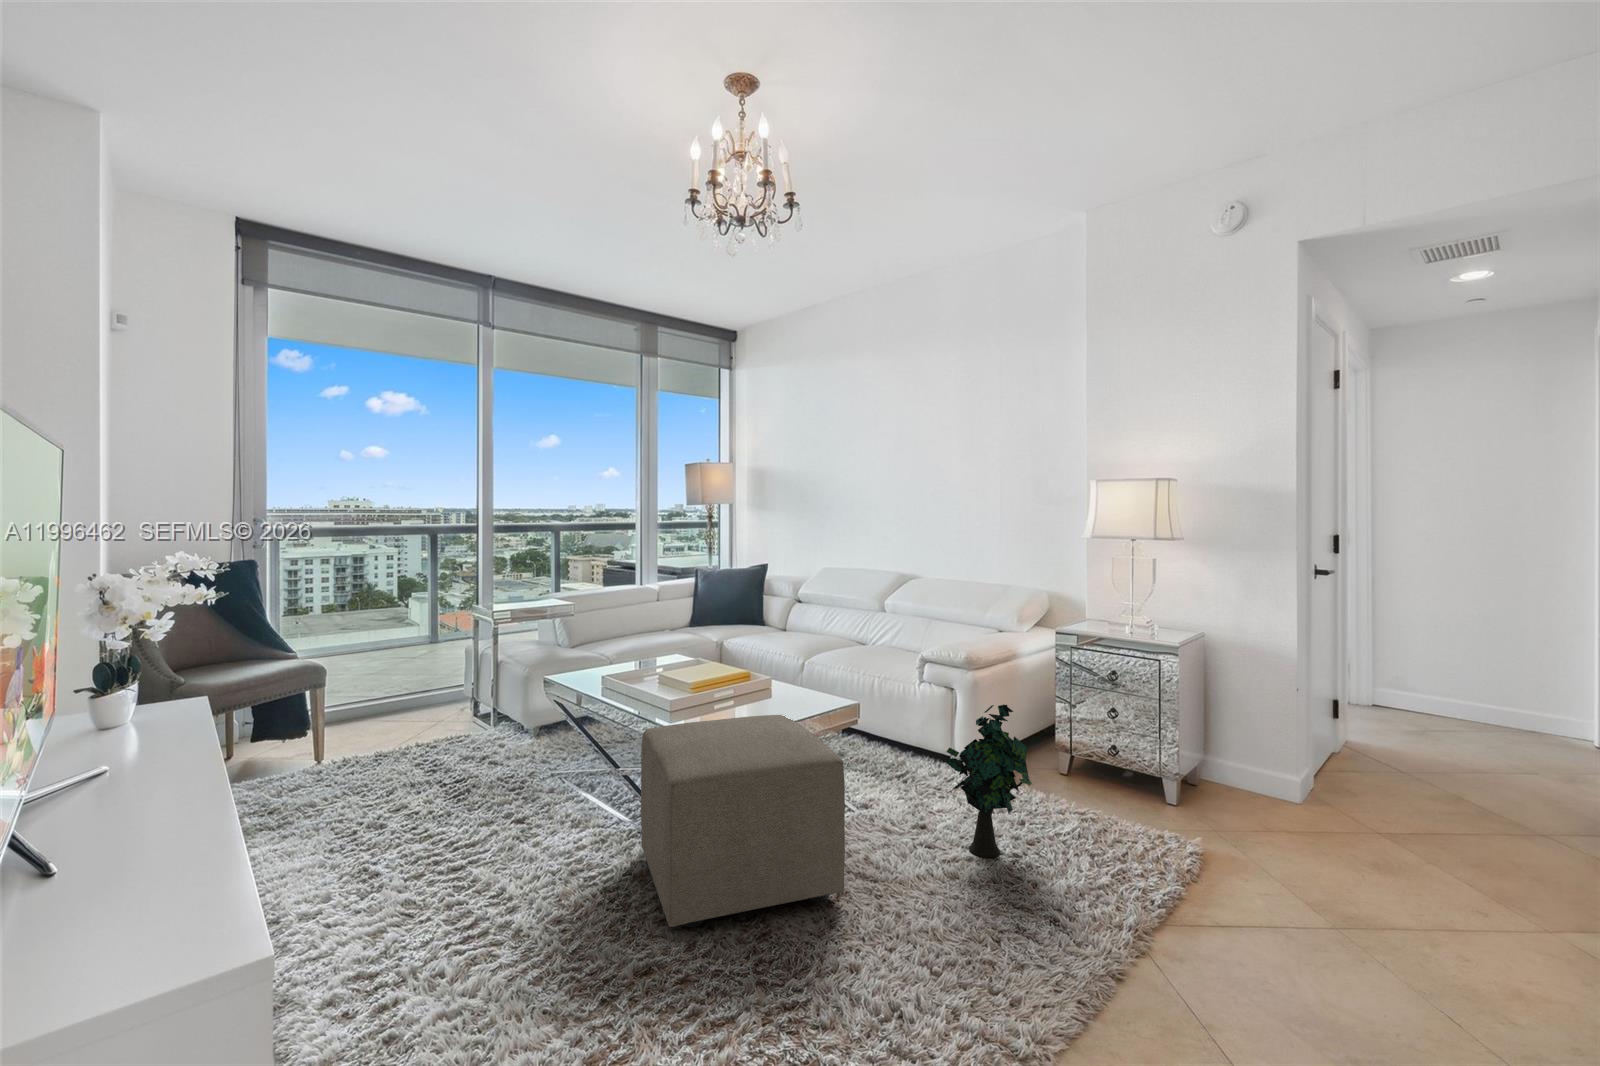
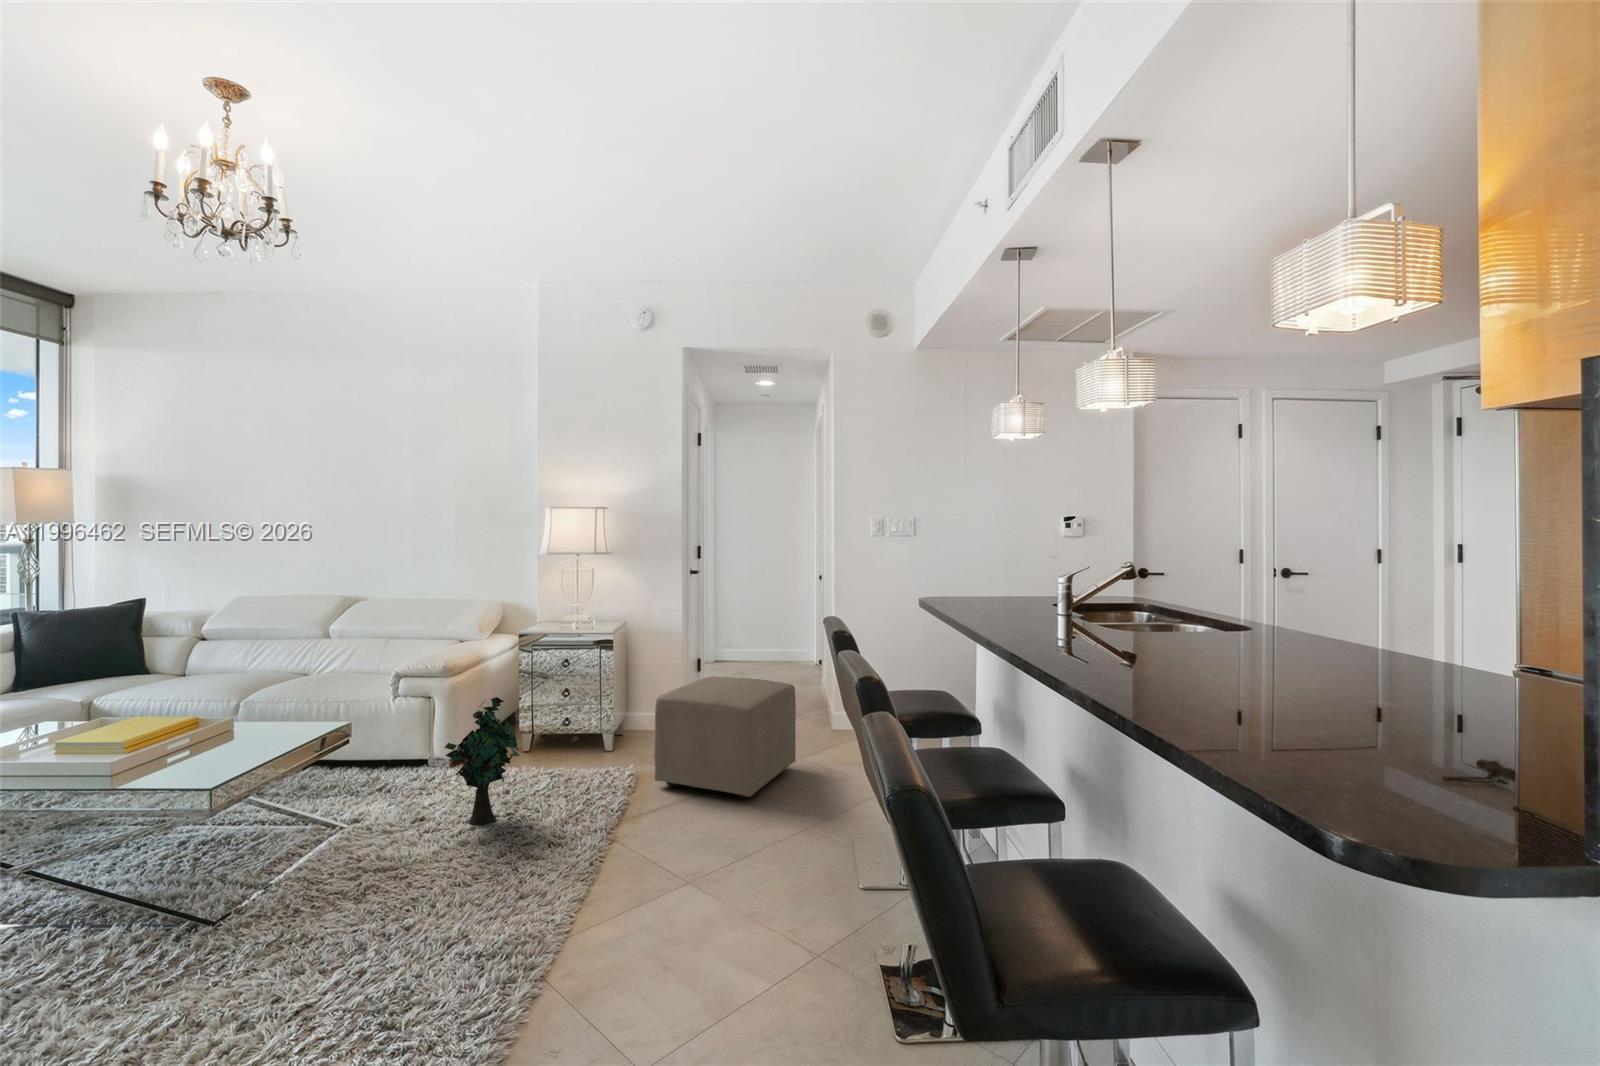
ottoman: present [641,715,845,927] -> present [654,676,796,799]

